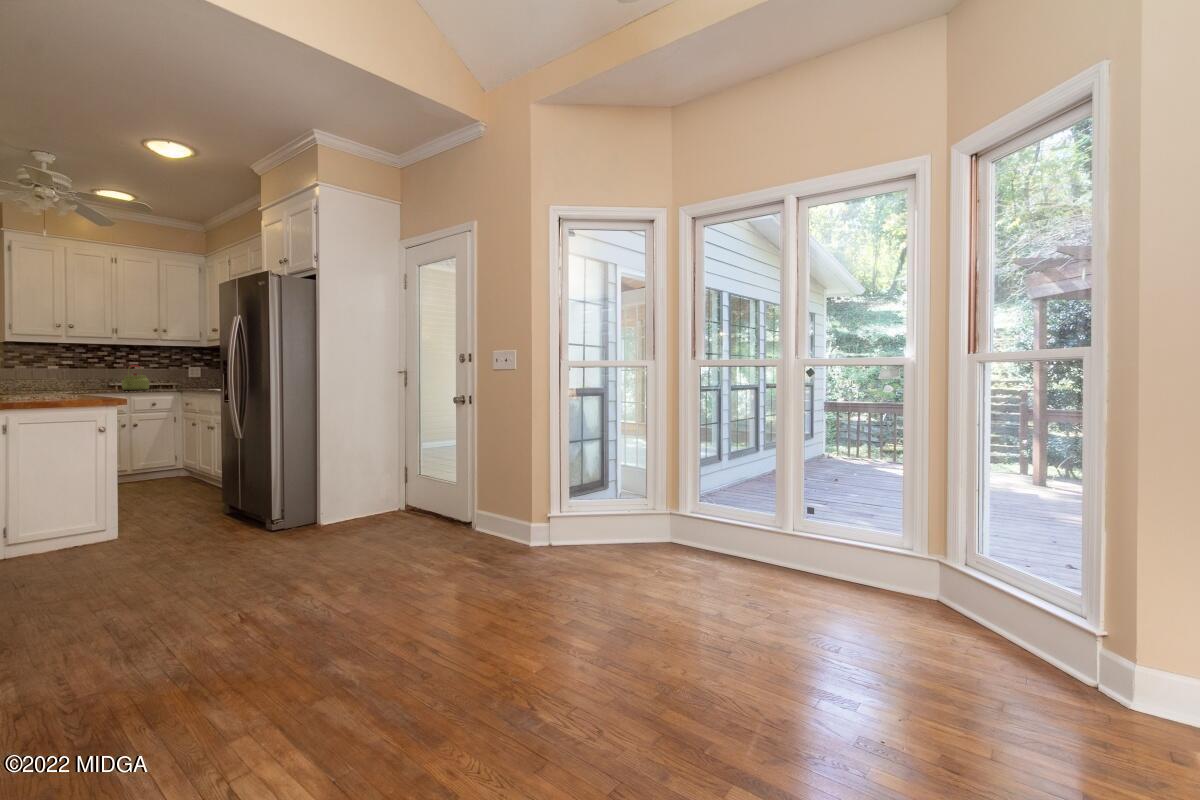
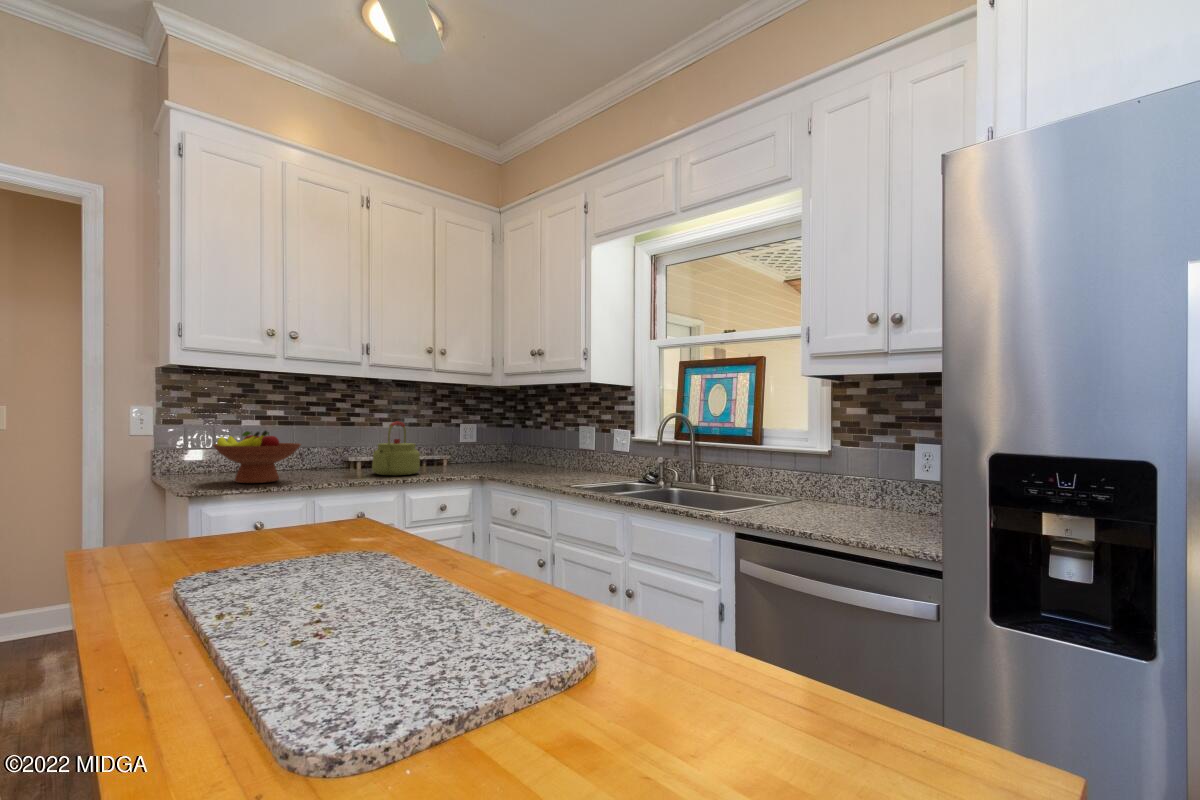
fruit bowl: none [30,369,78,392] -> present [213,431,301,483]

